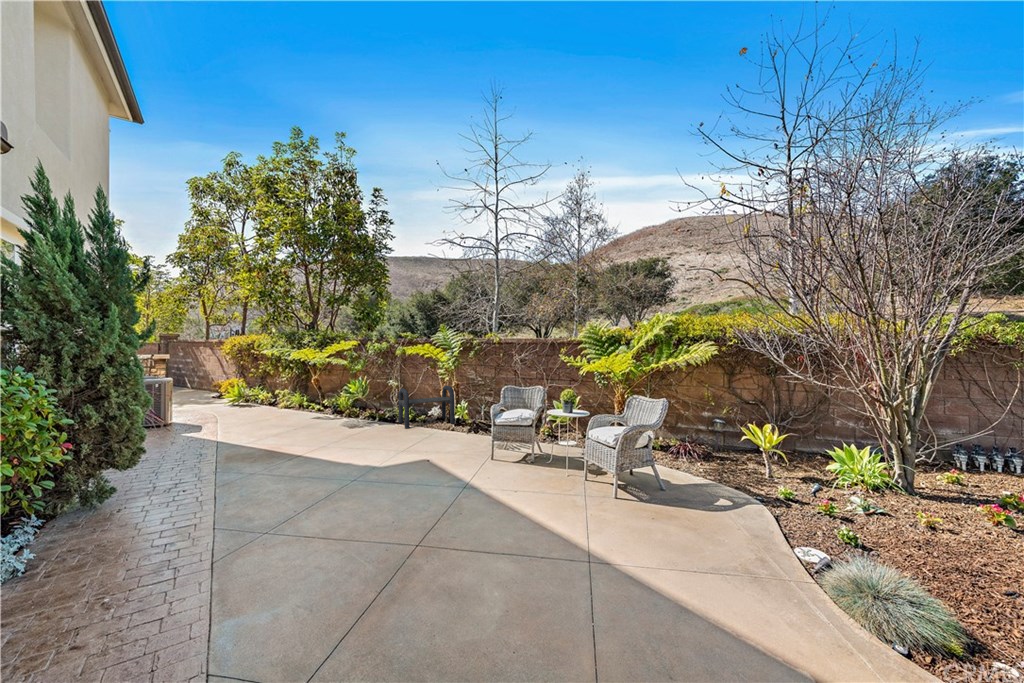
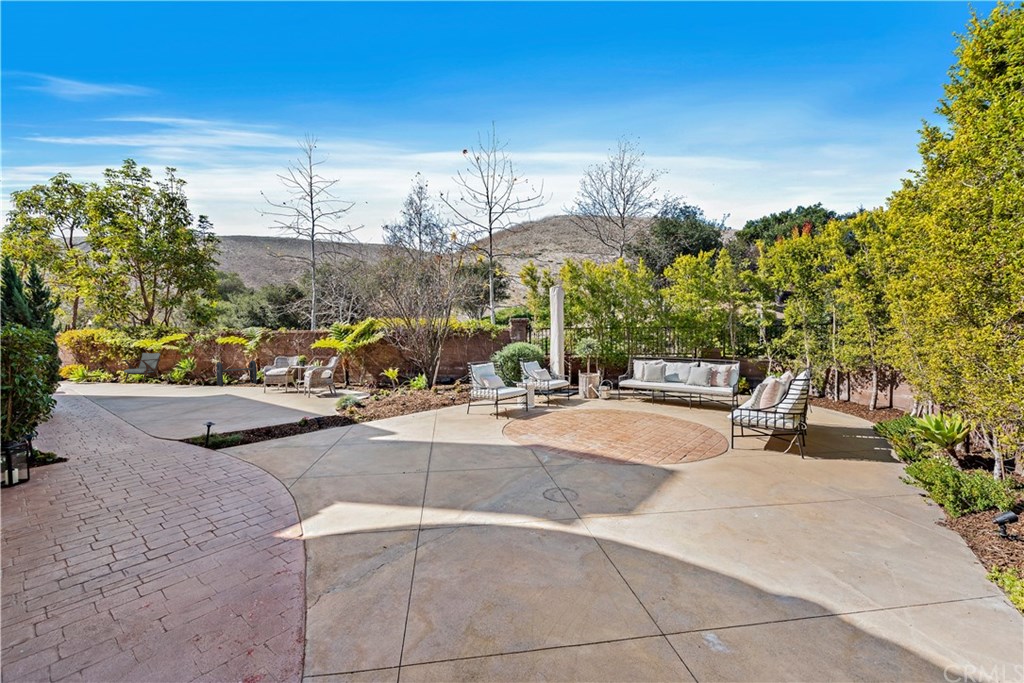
lounge chair: none [280,368,329,409] -> present [123,353,164,382]

